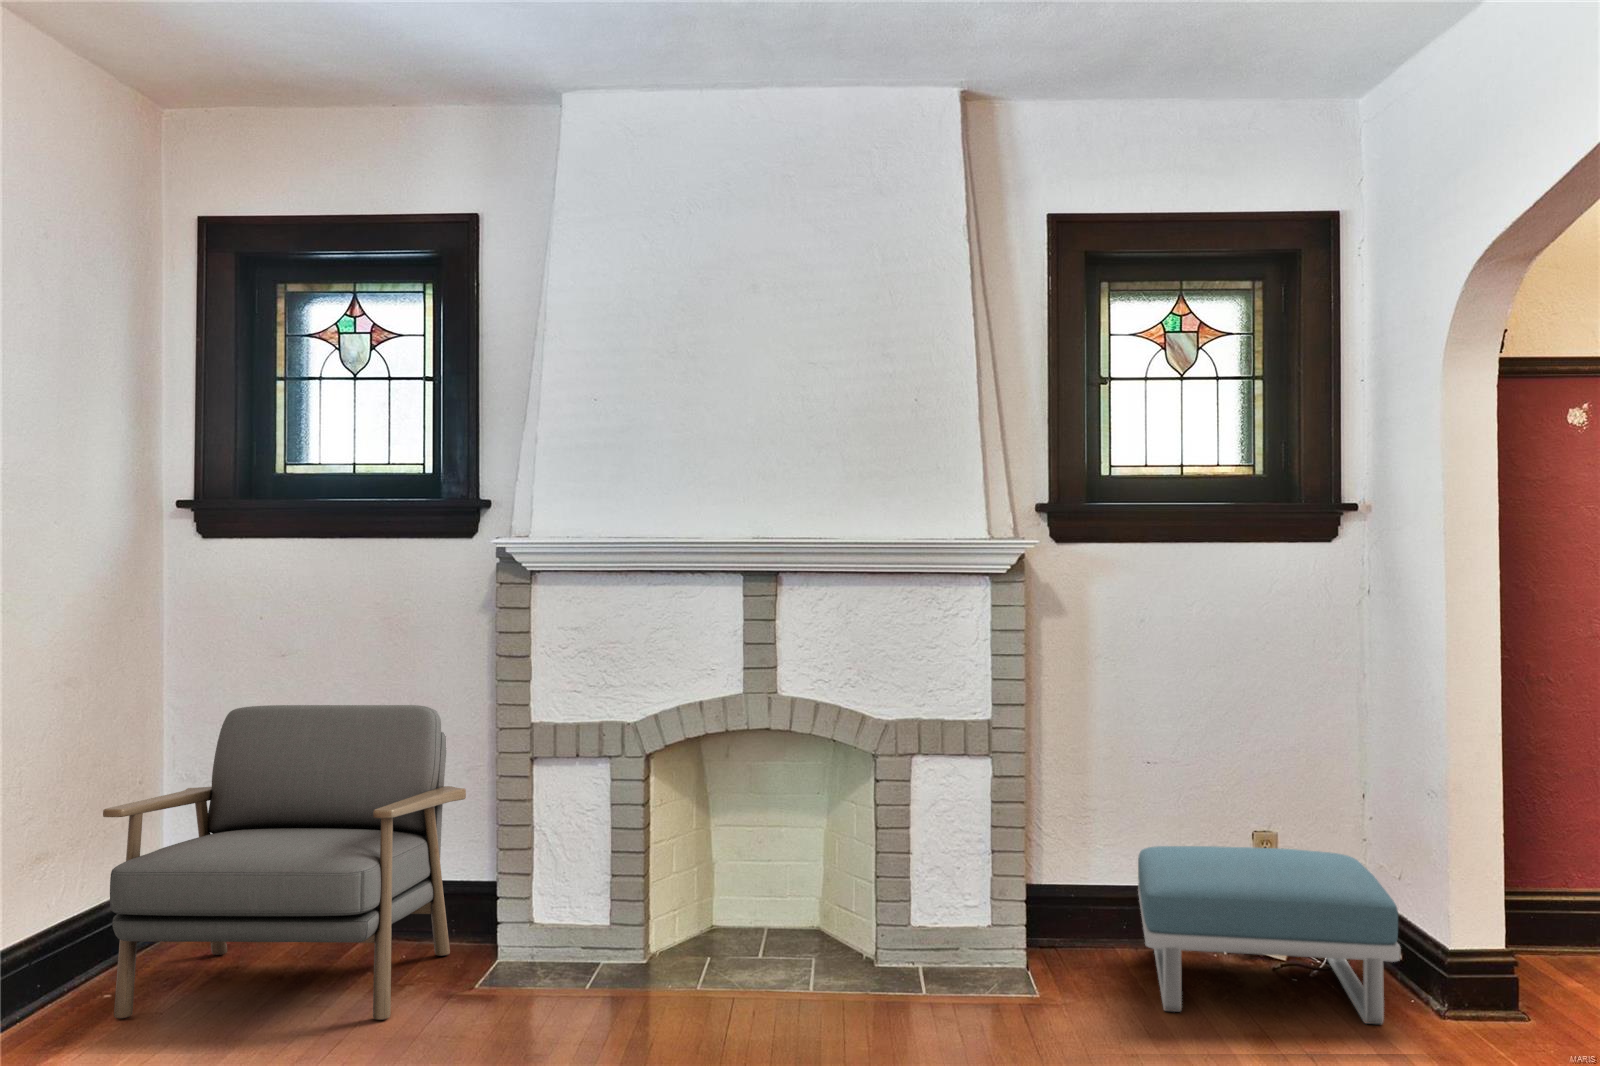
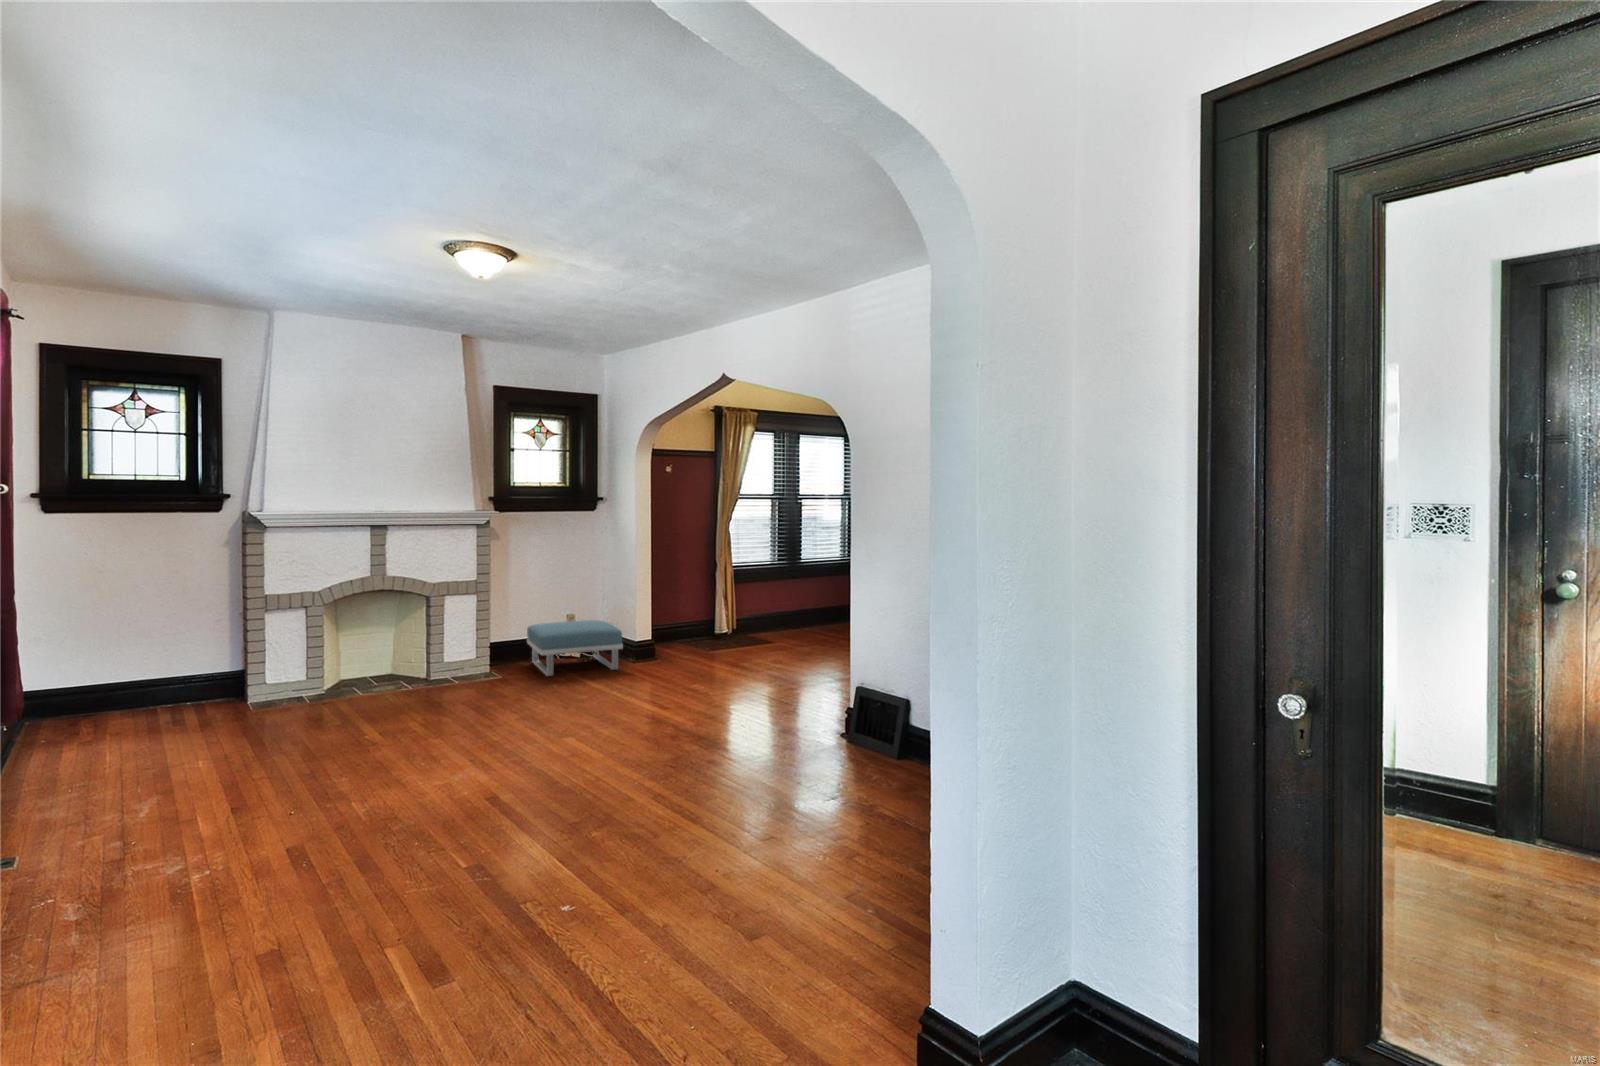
armchair: present [103,705,466,1020] -> none [48,591,224,747]

